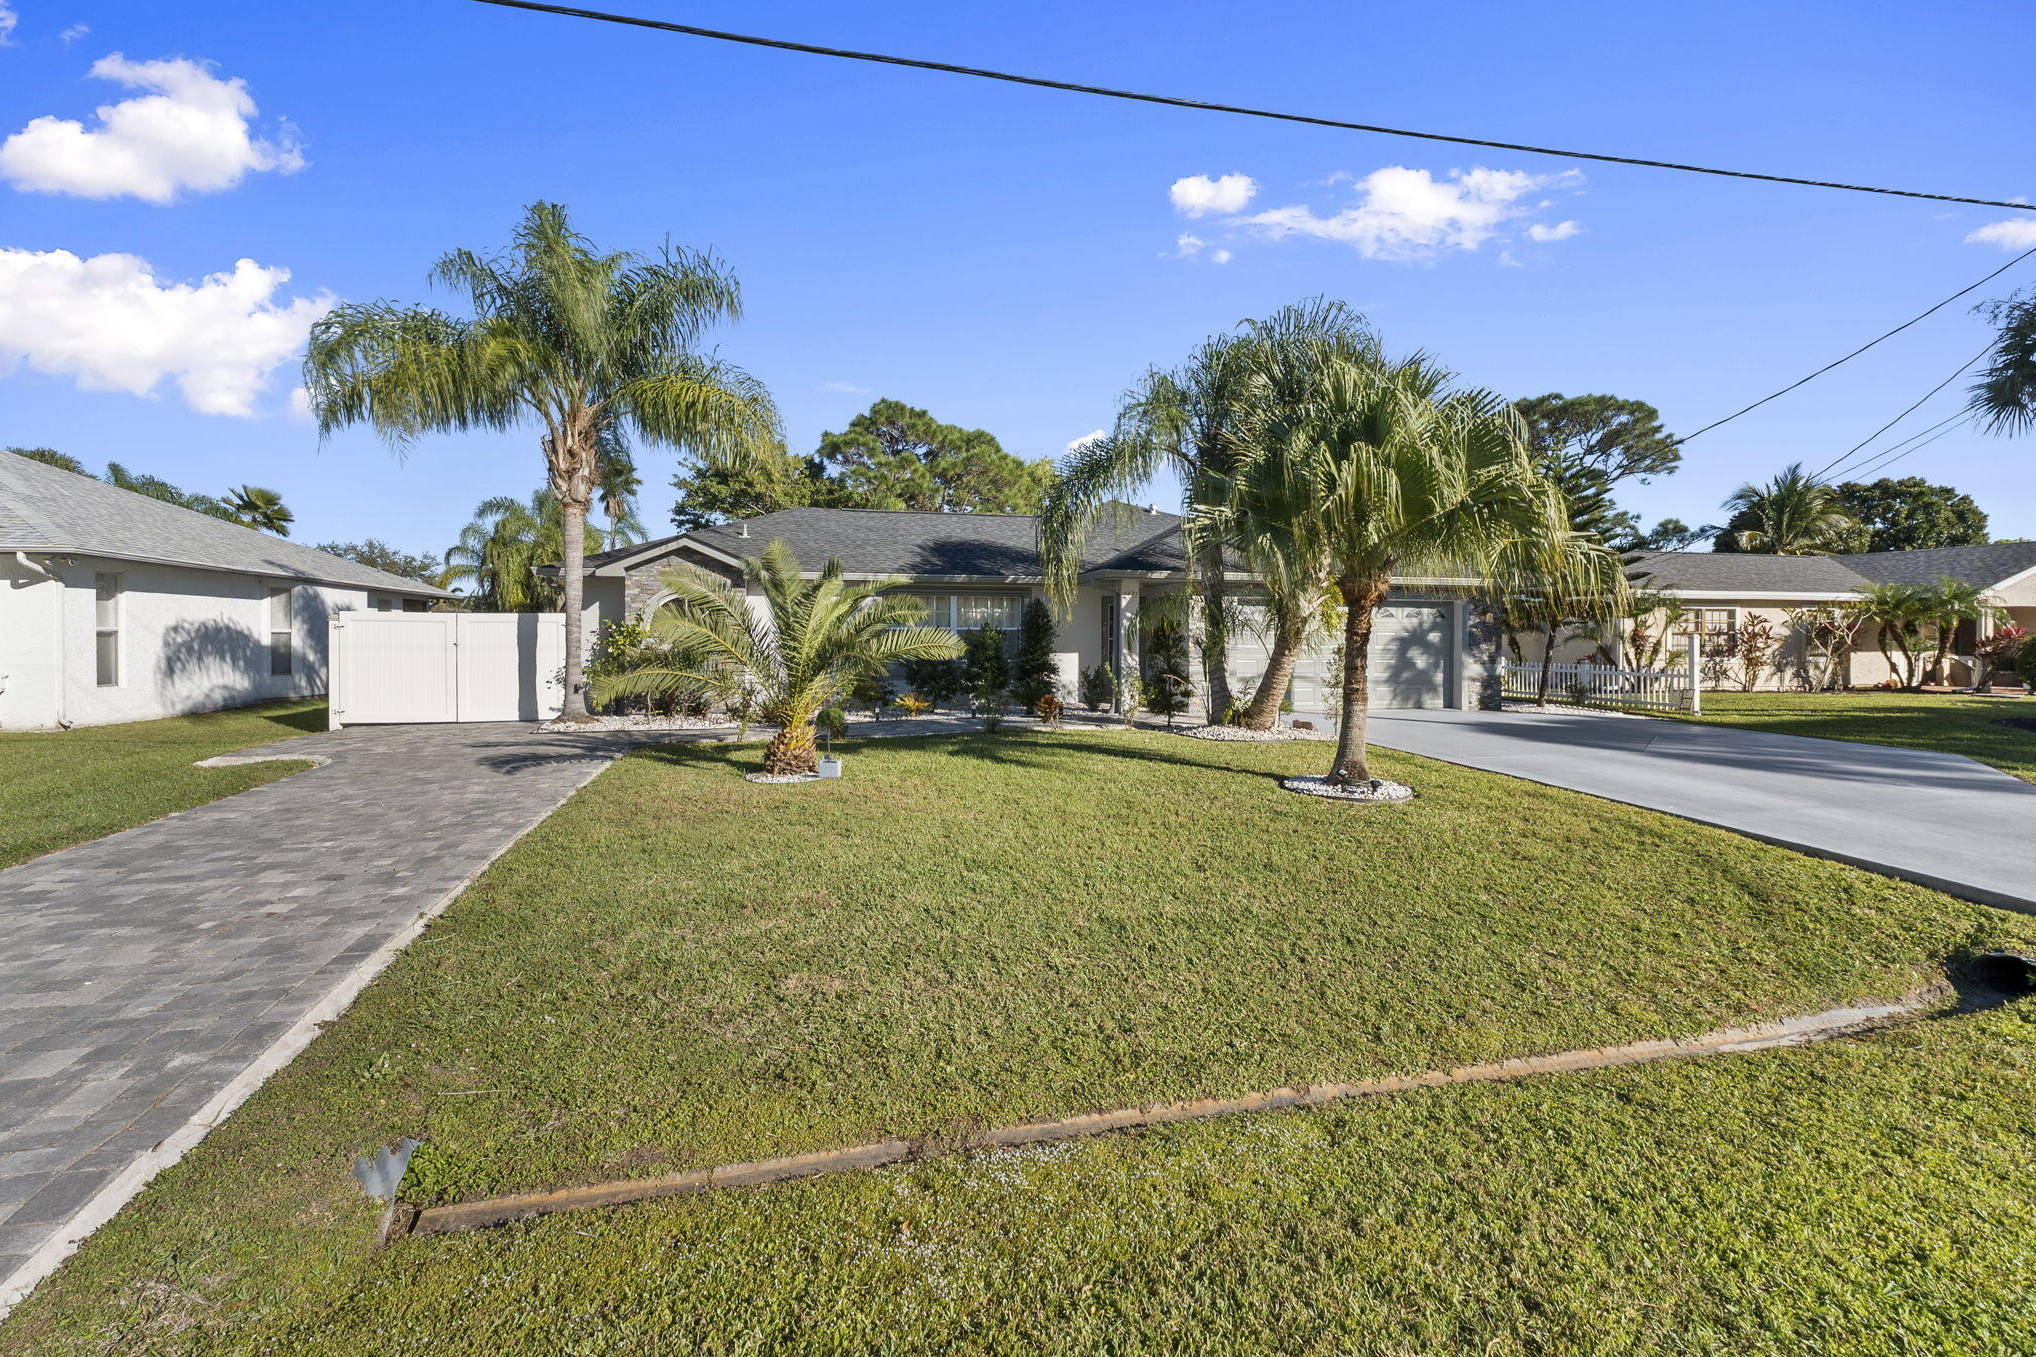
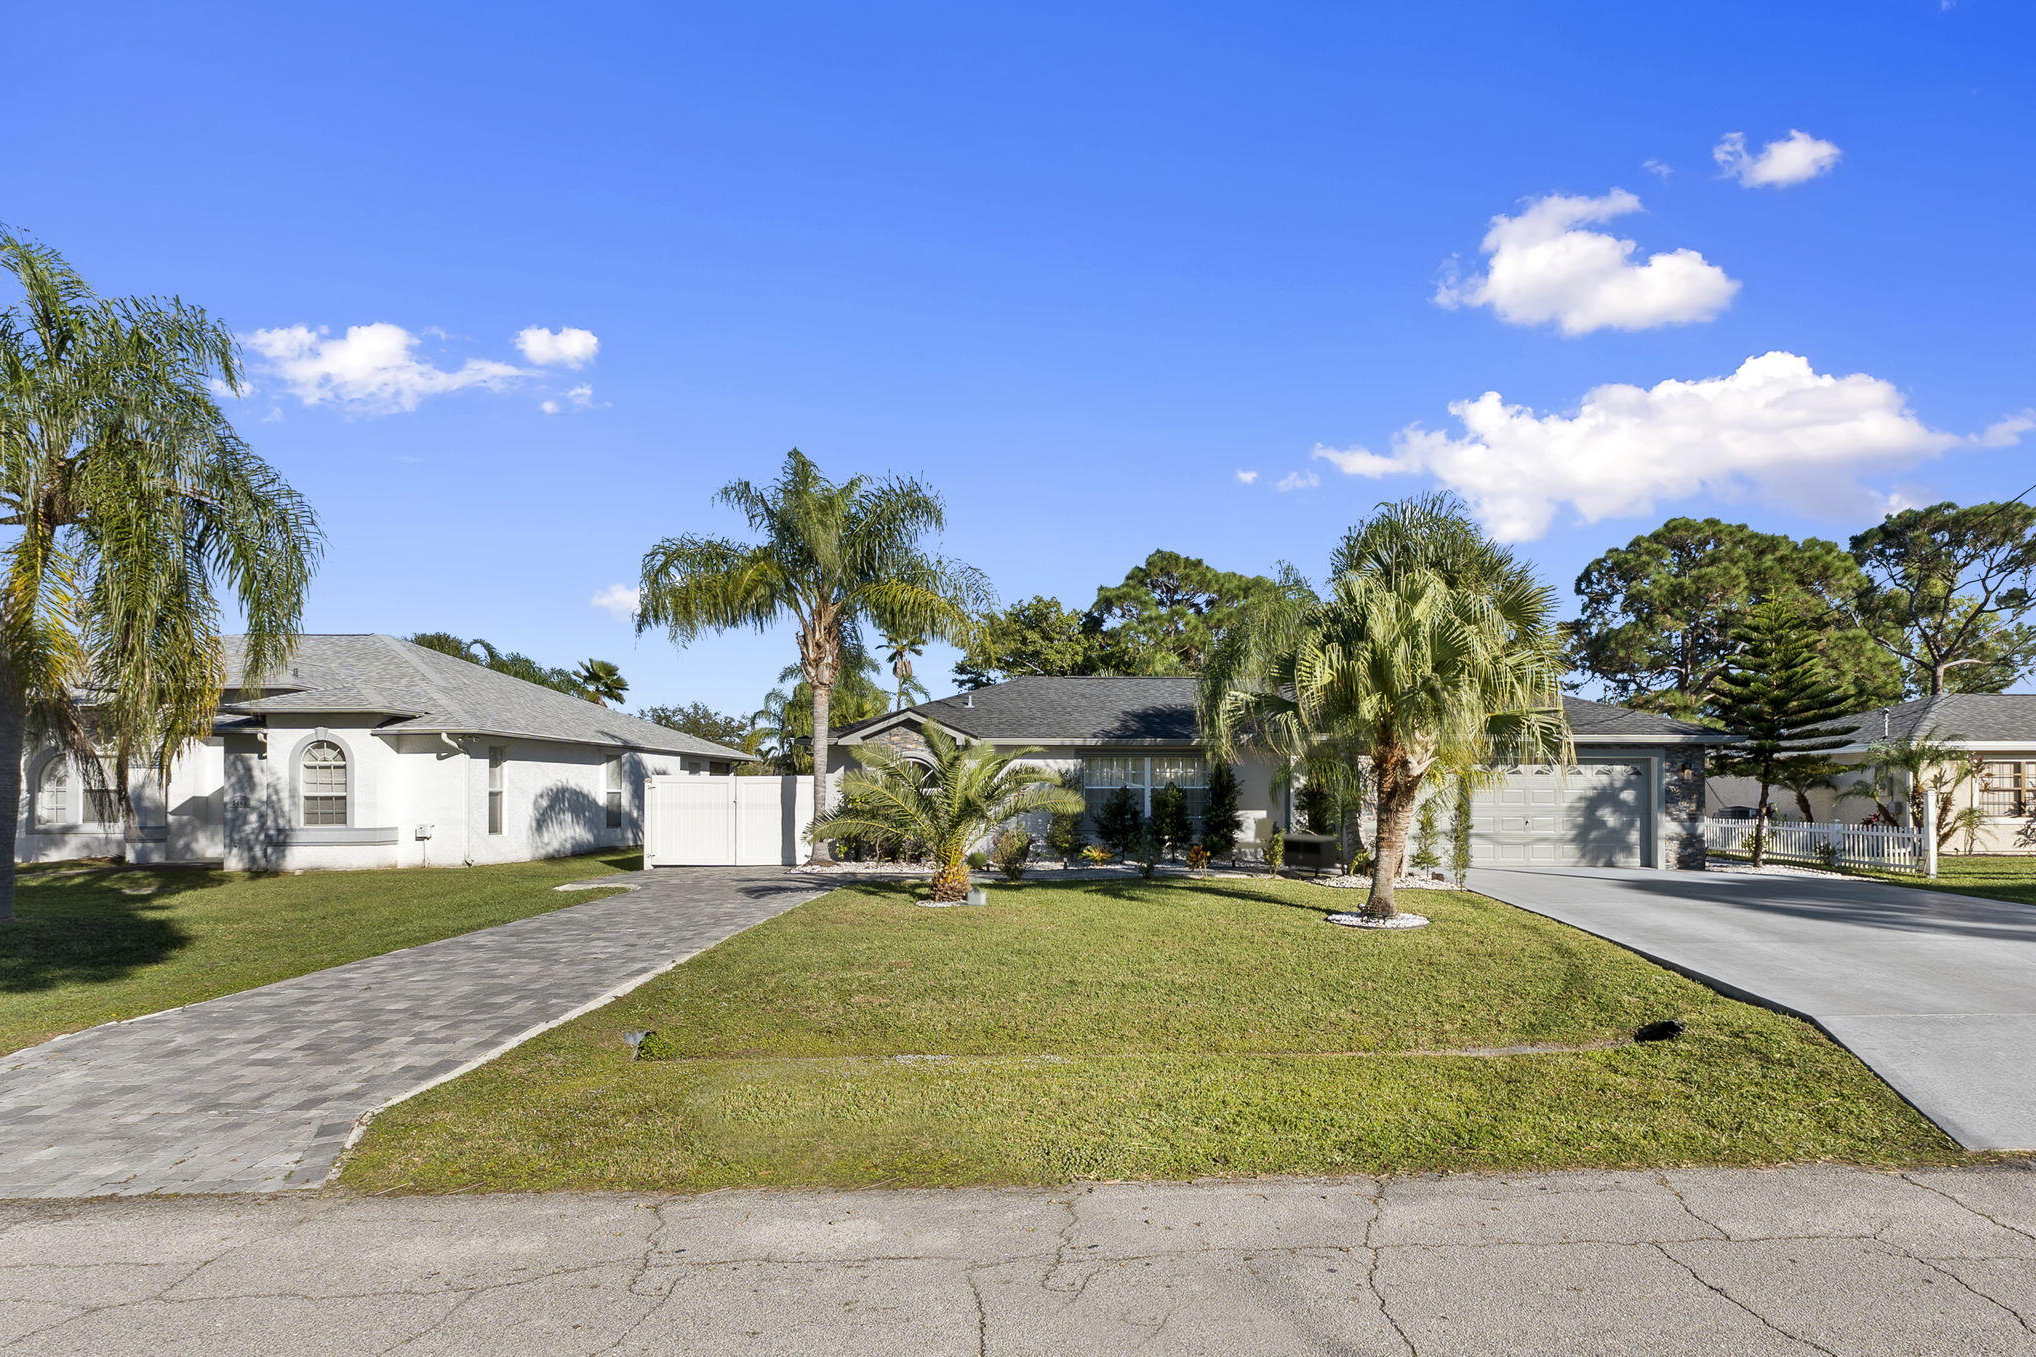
chair: none [1080,662,1118,718] -> present [1237,817,1274,868]
storage bench: none [1130,680,1187,721] -> present [1281,834,1336,872]

